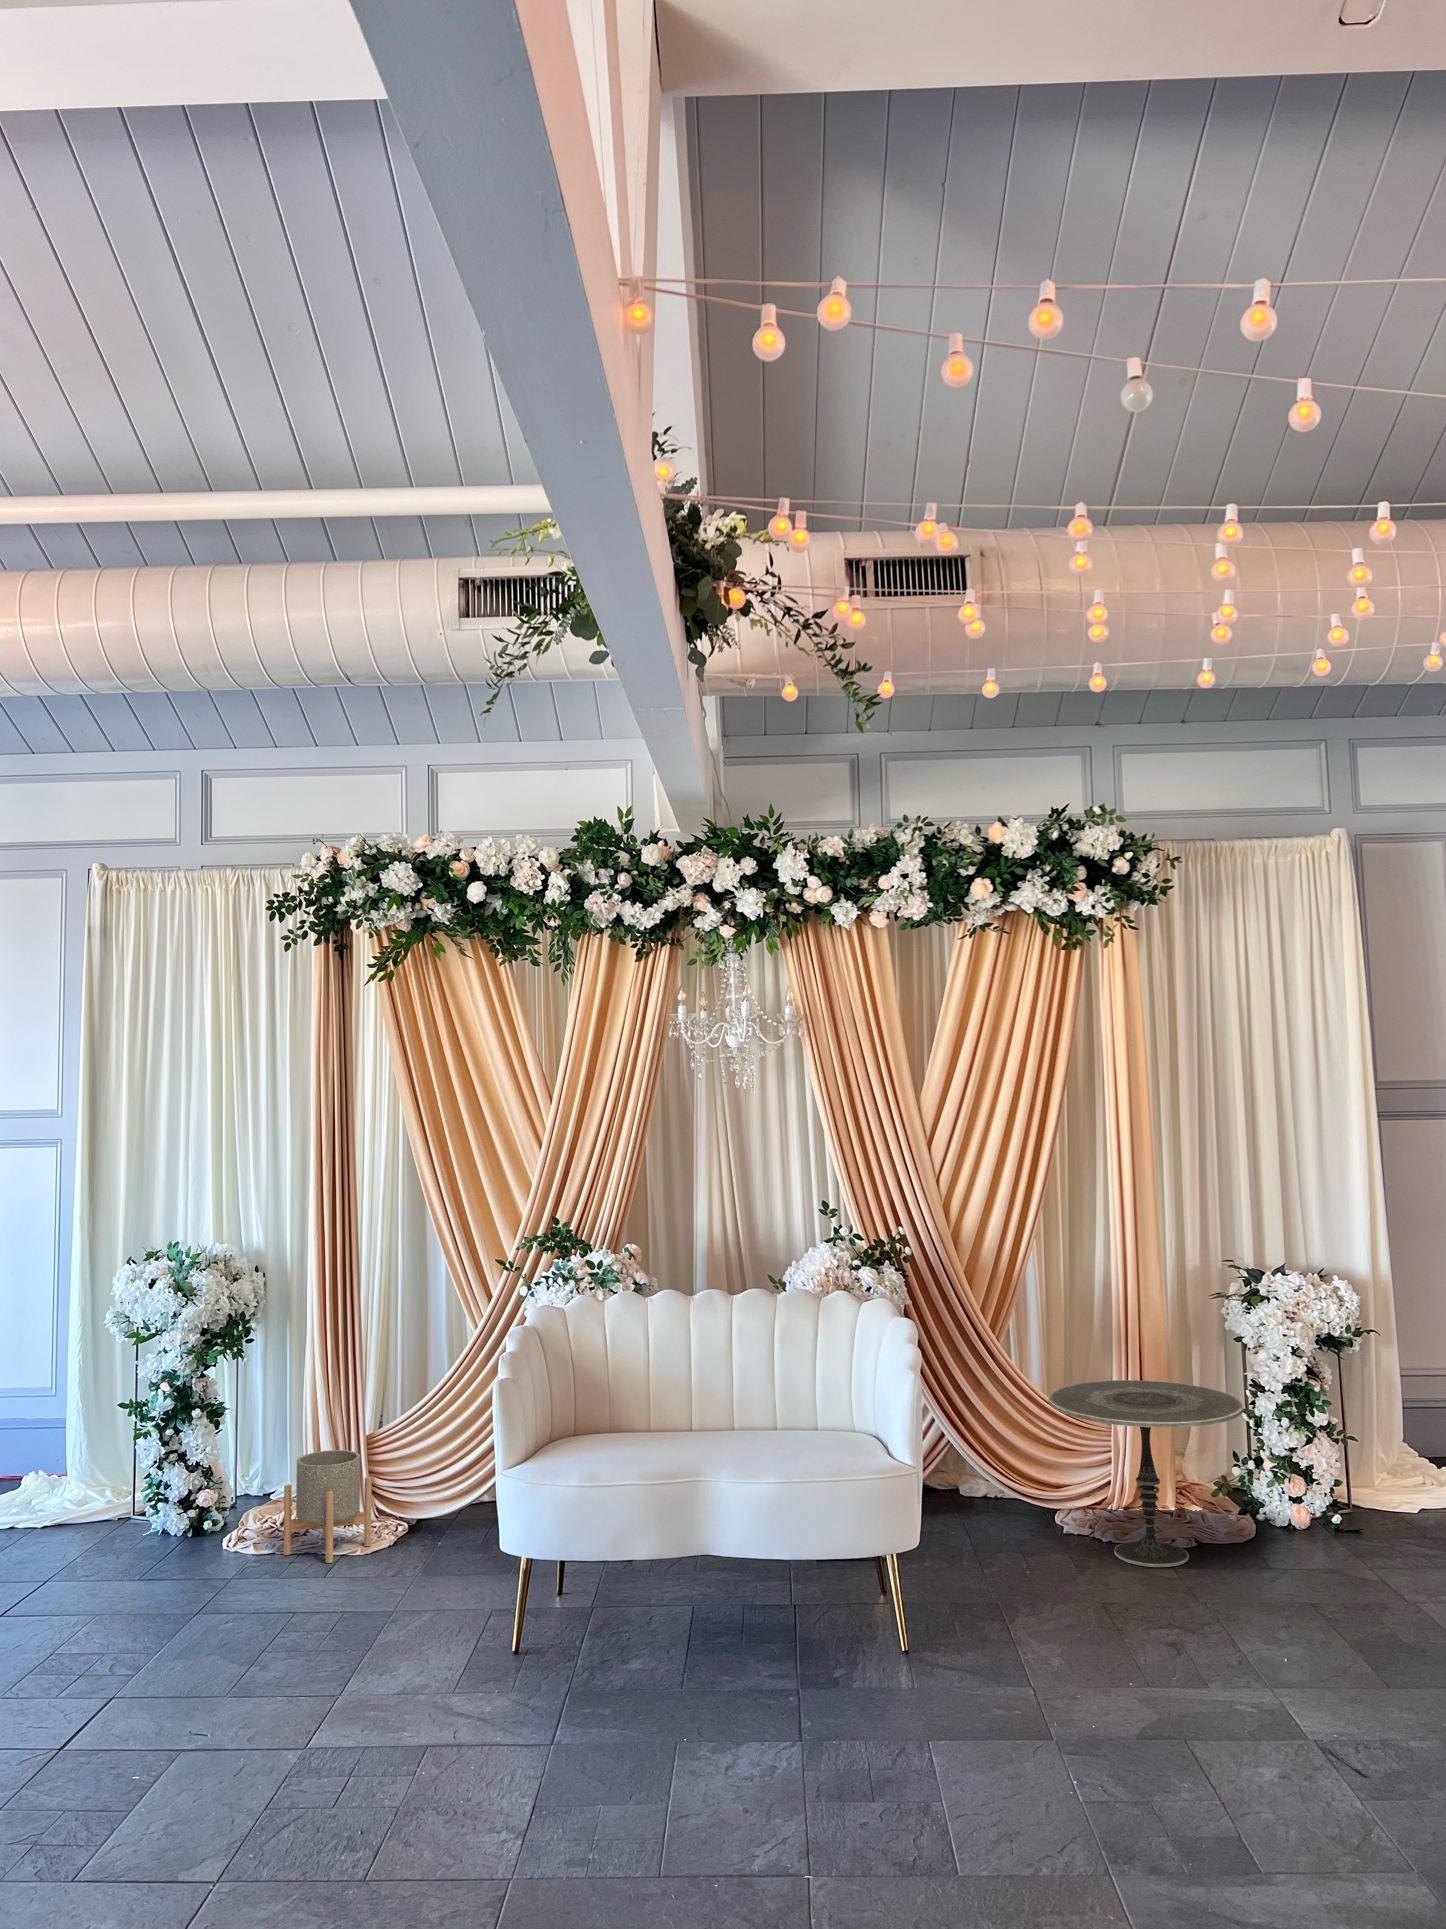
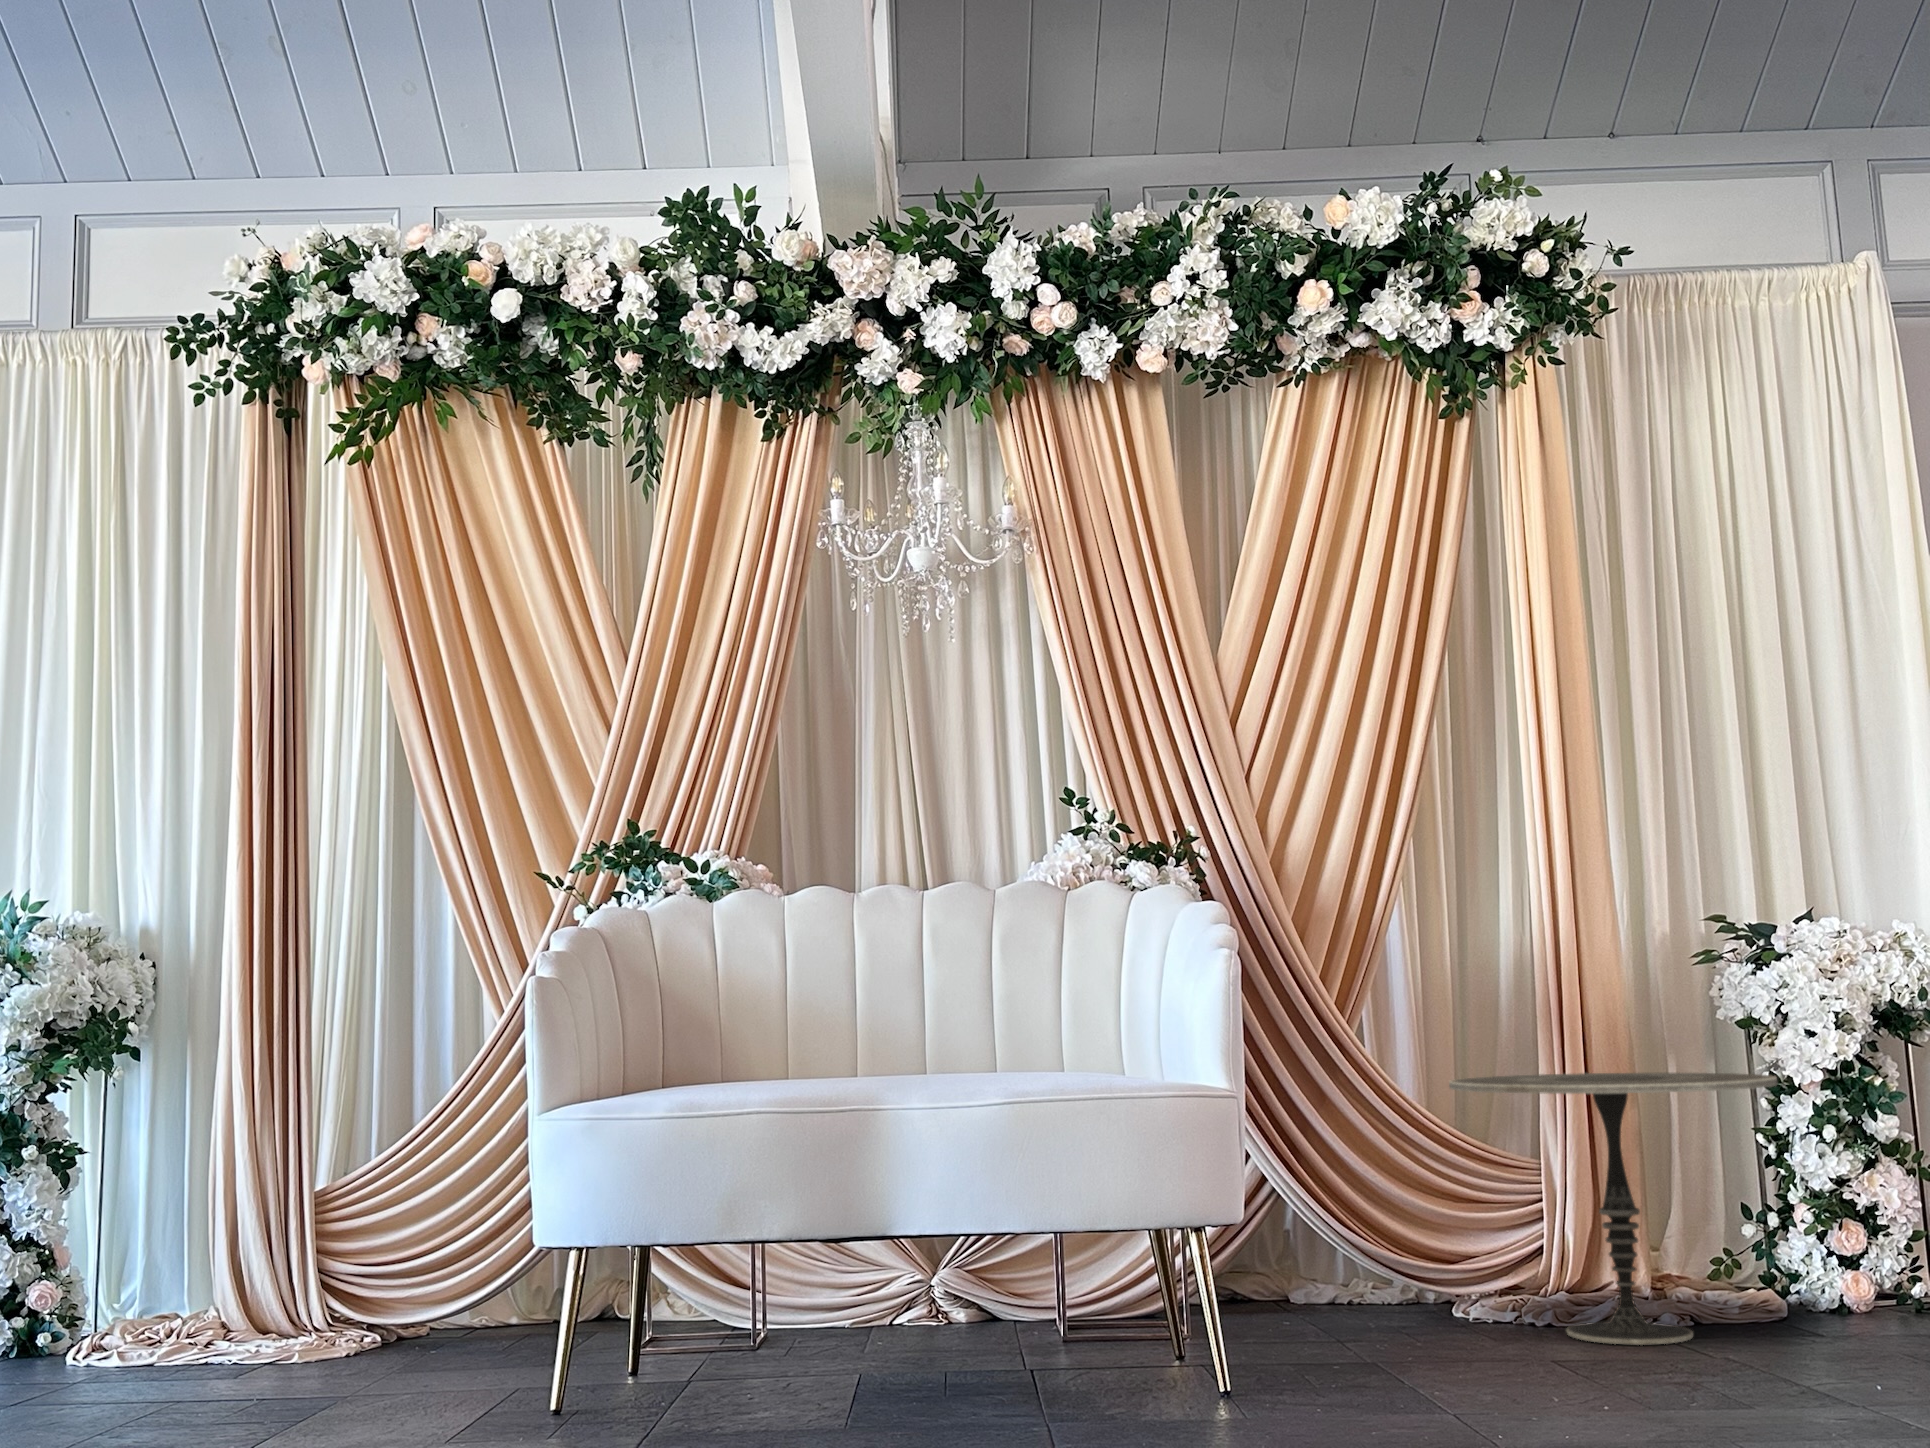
planter: present [283,1450,372,1563] -> none [169,1204,321,1375]

